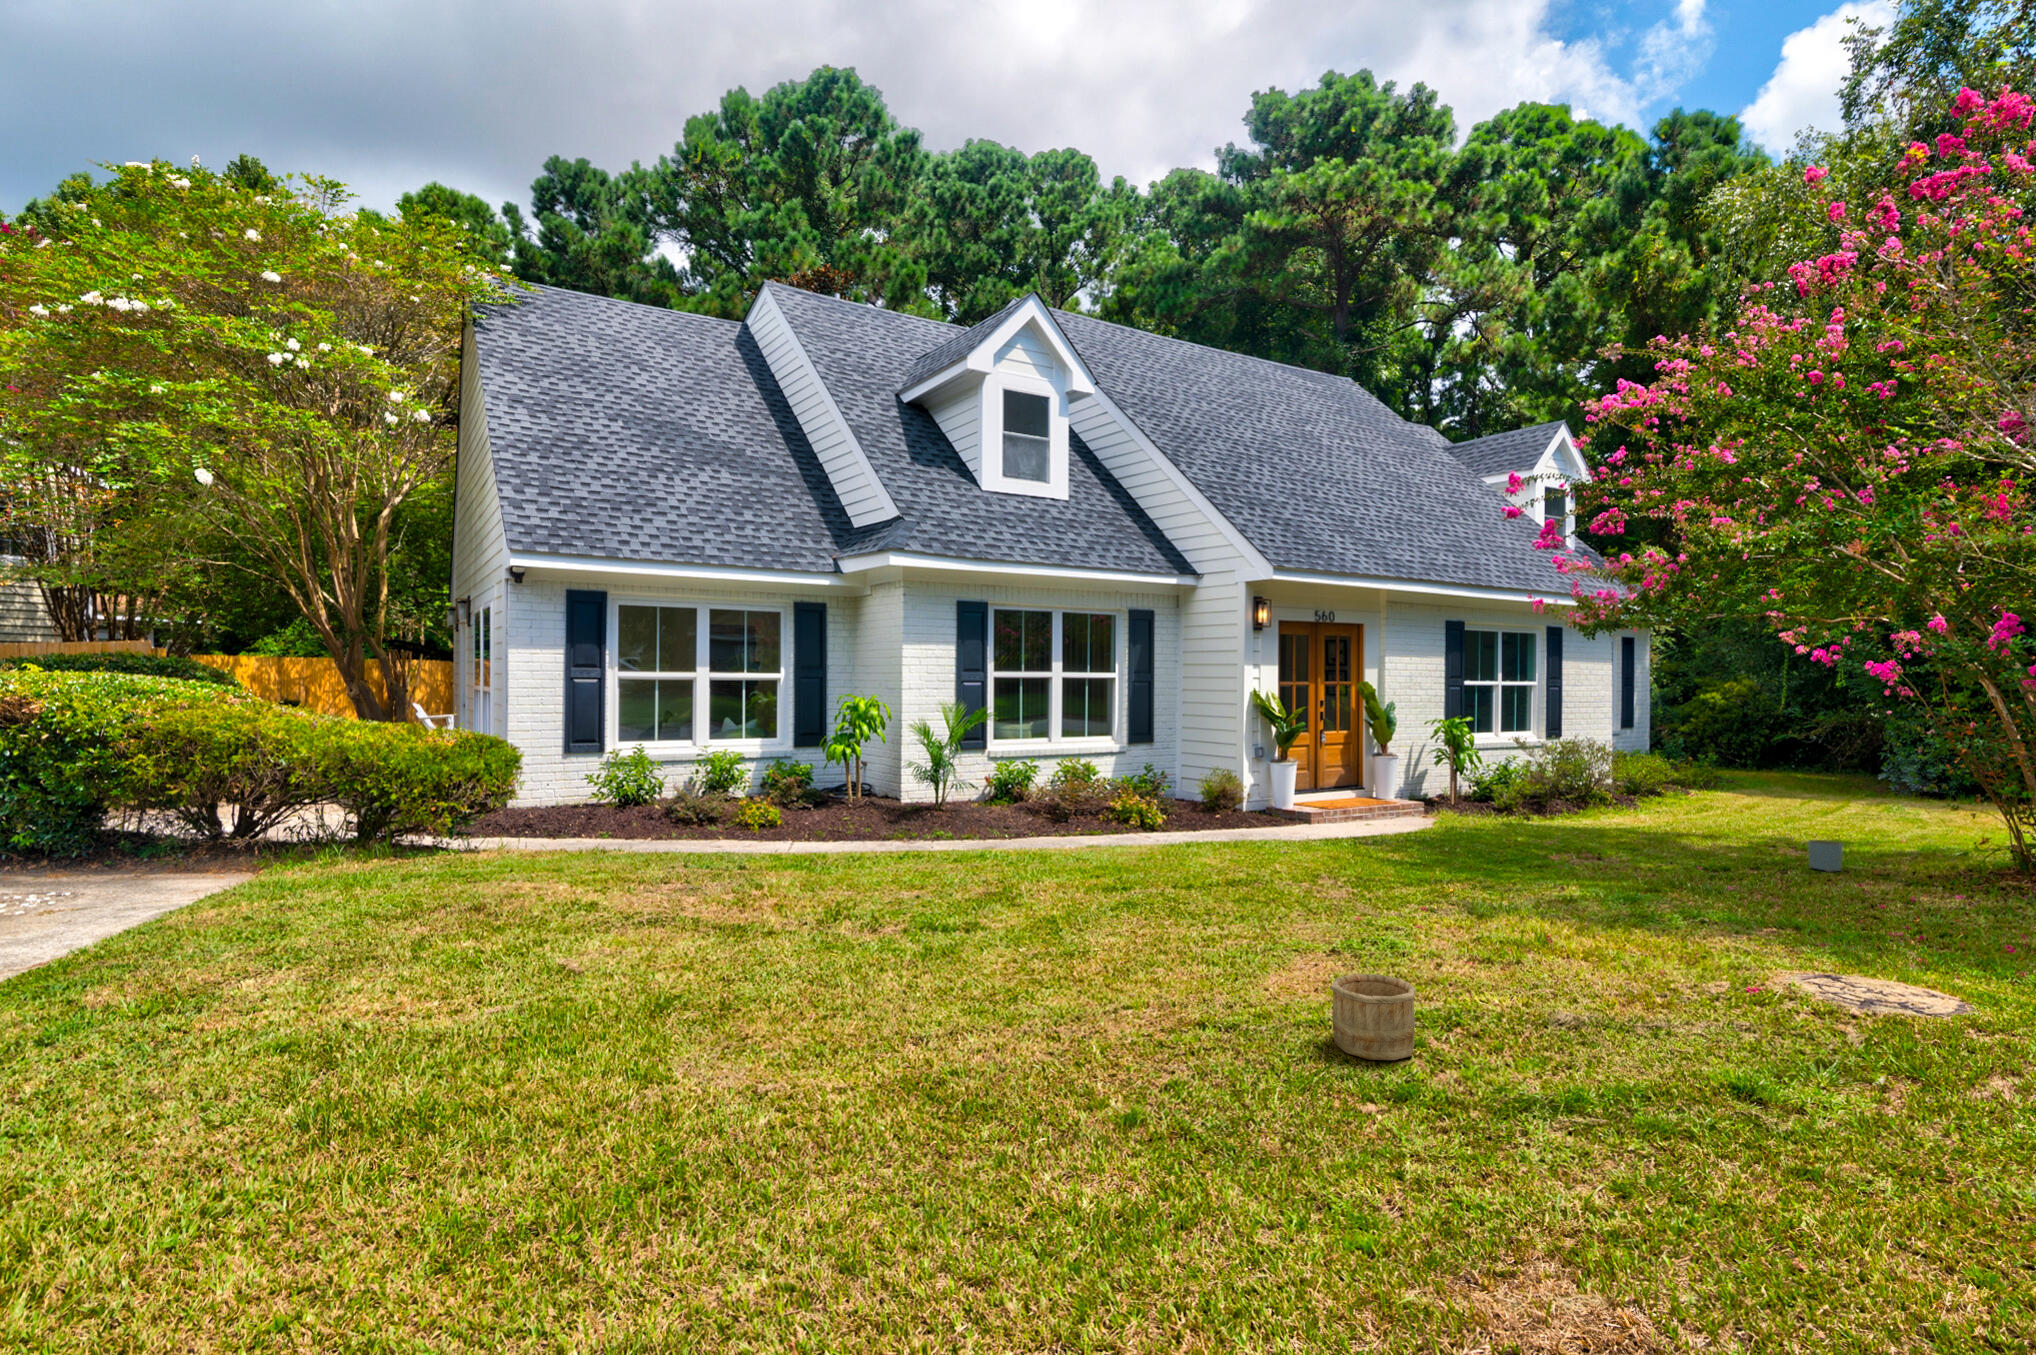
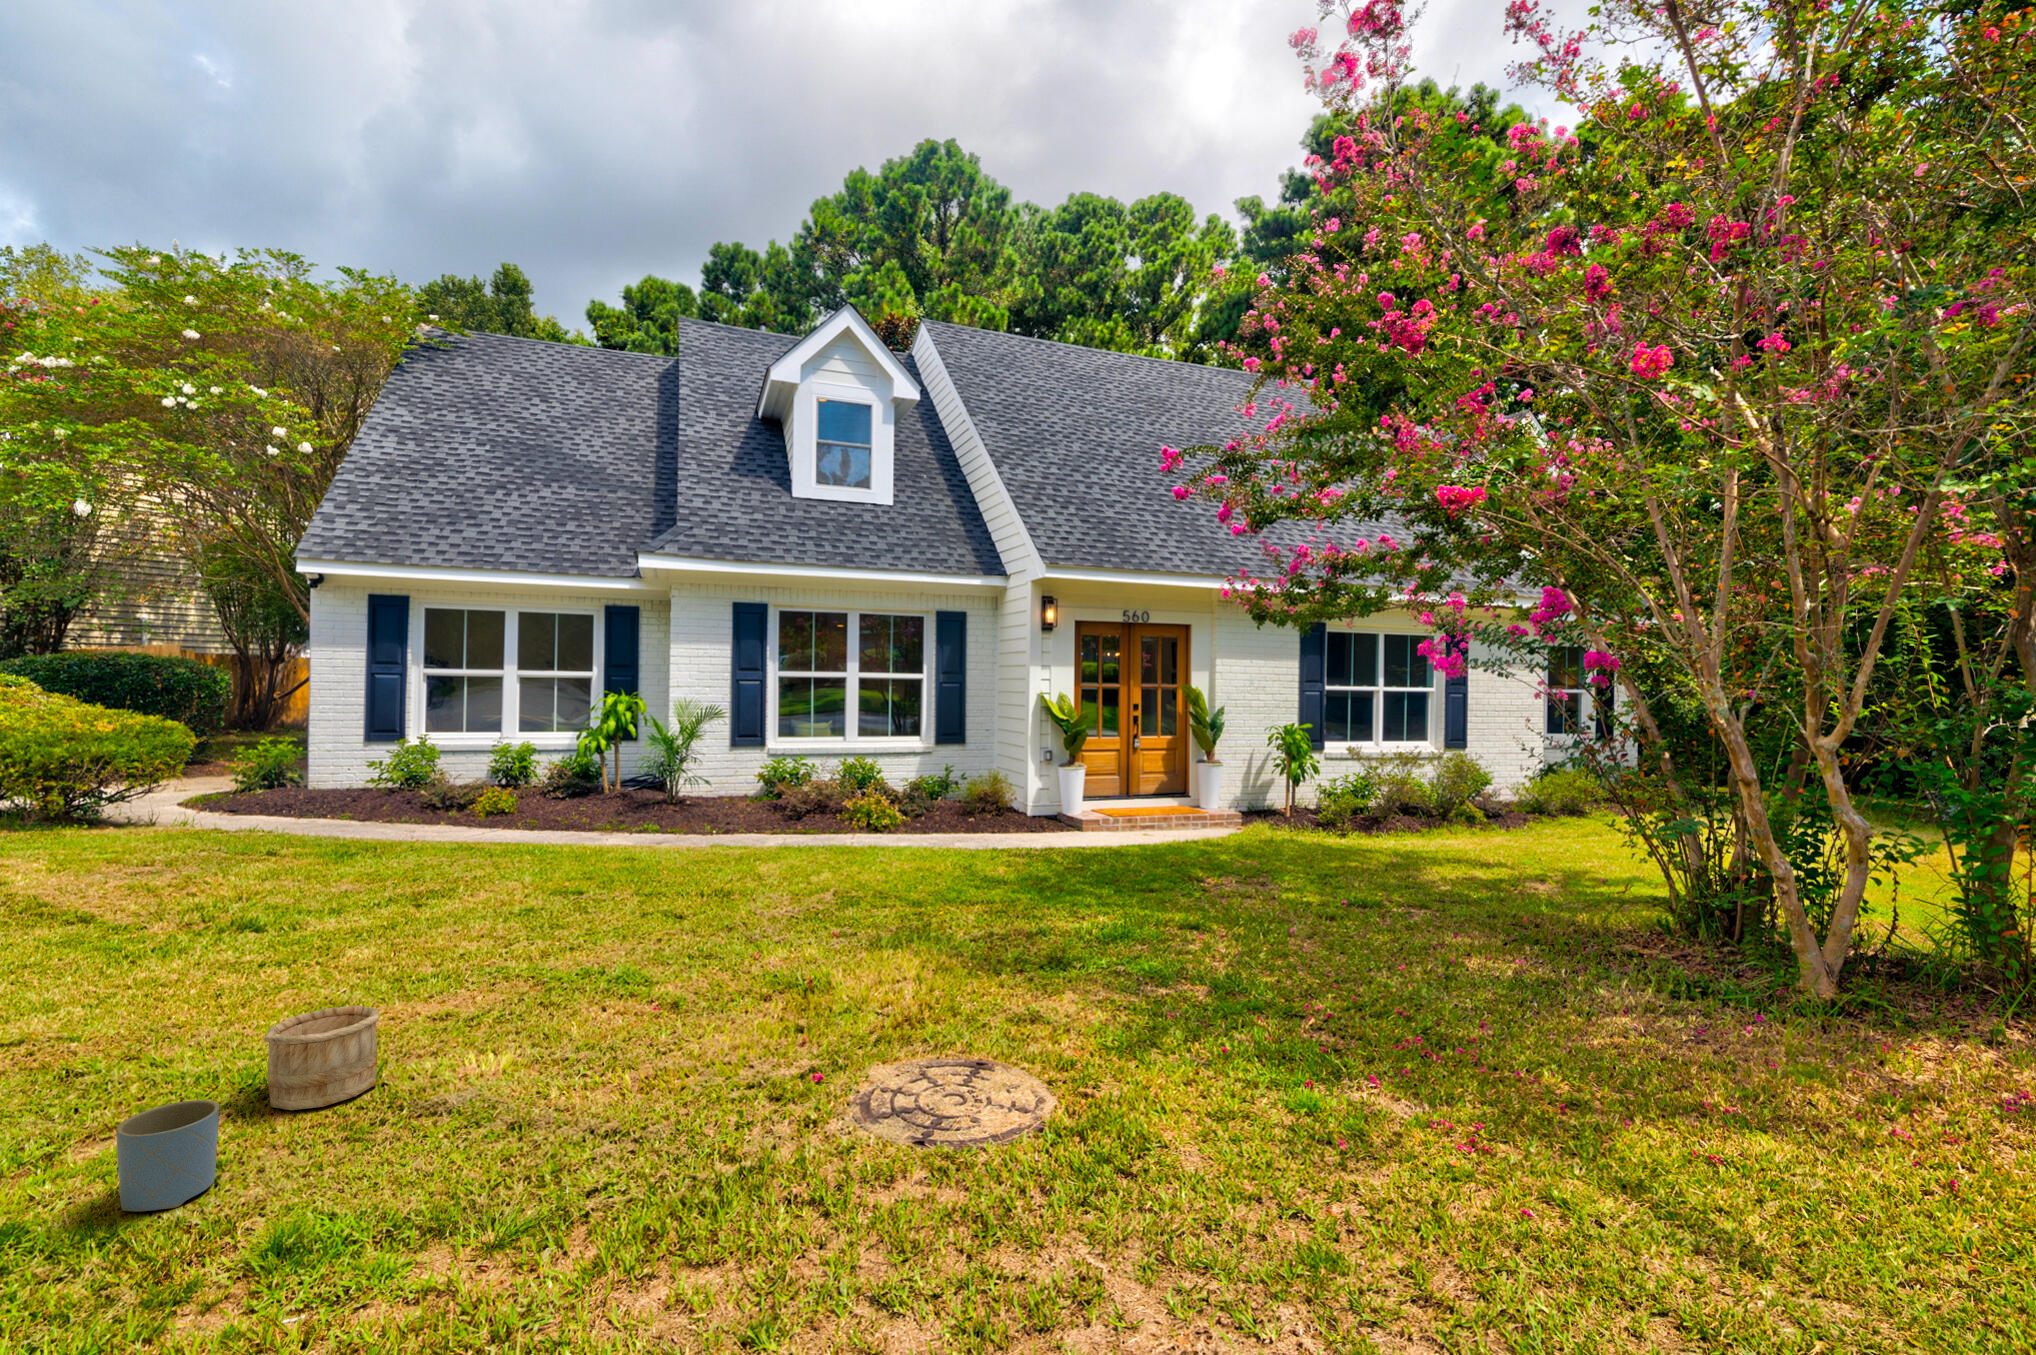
planter: present [1808,840,1843,872] -> present [116,1100,219,1211]

